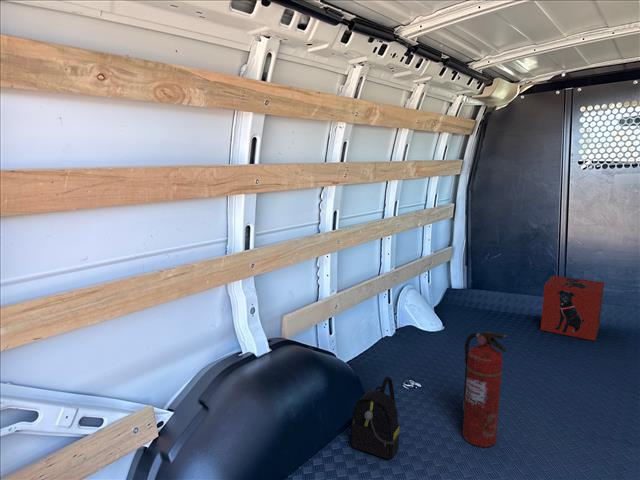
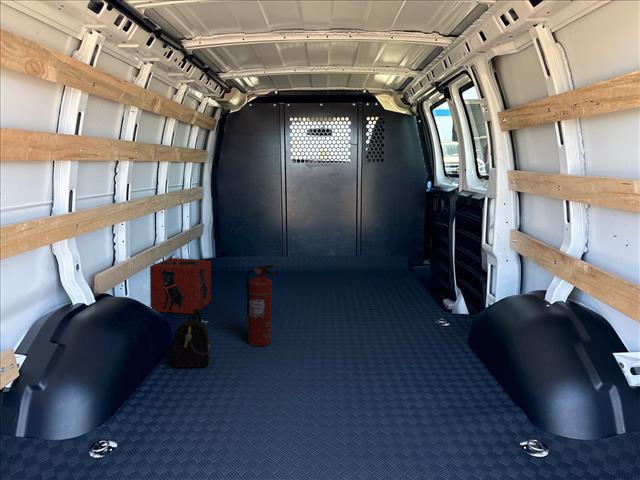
storage box: present [541,276,604,341] -> present [150,258,211,314]

